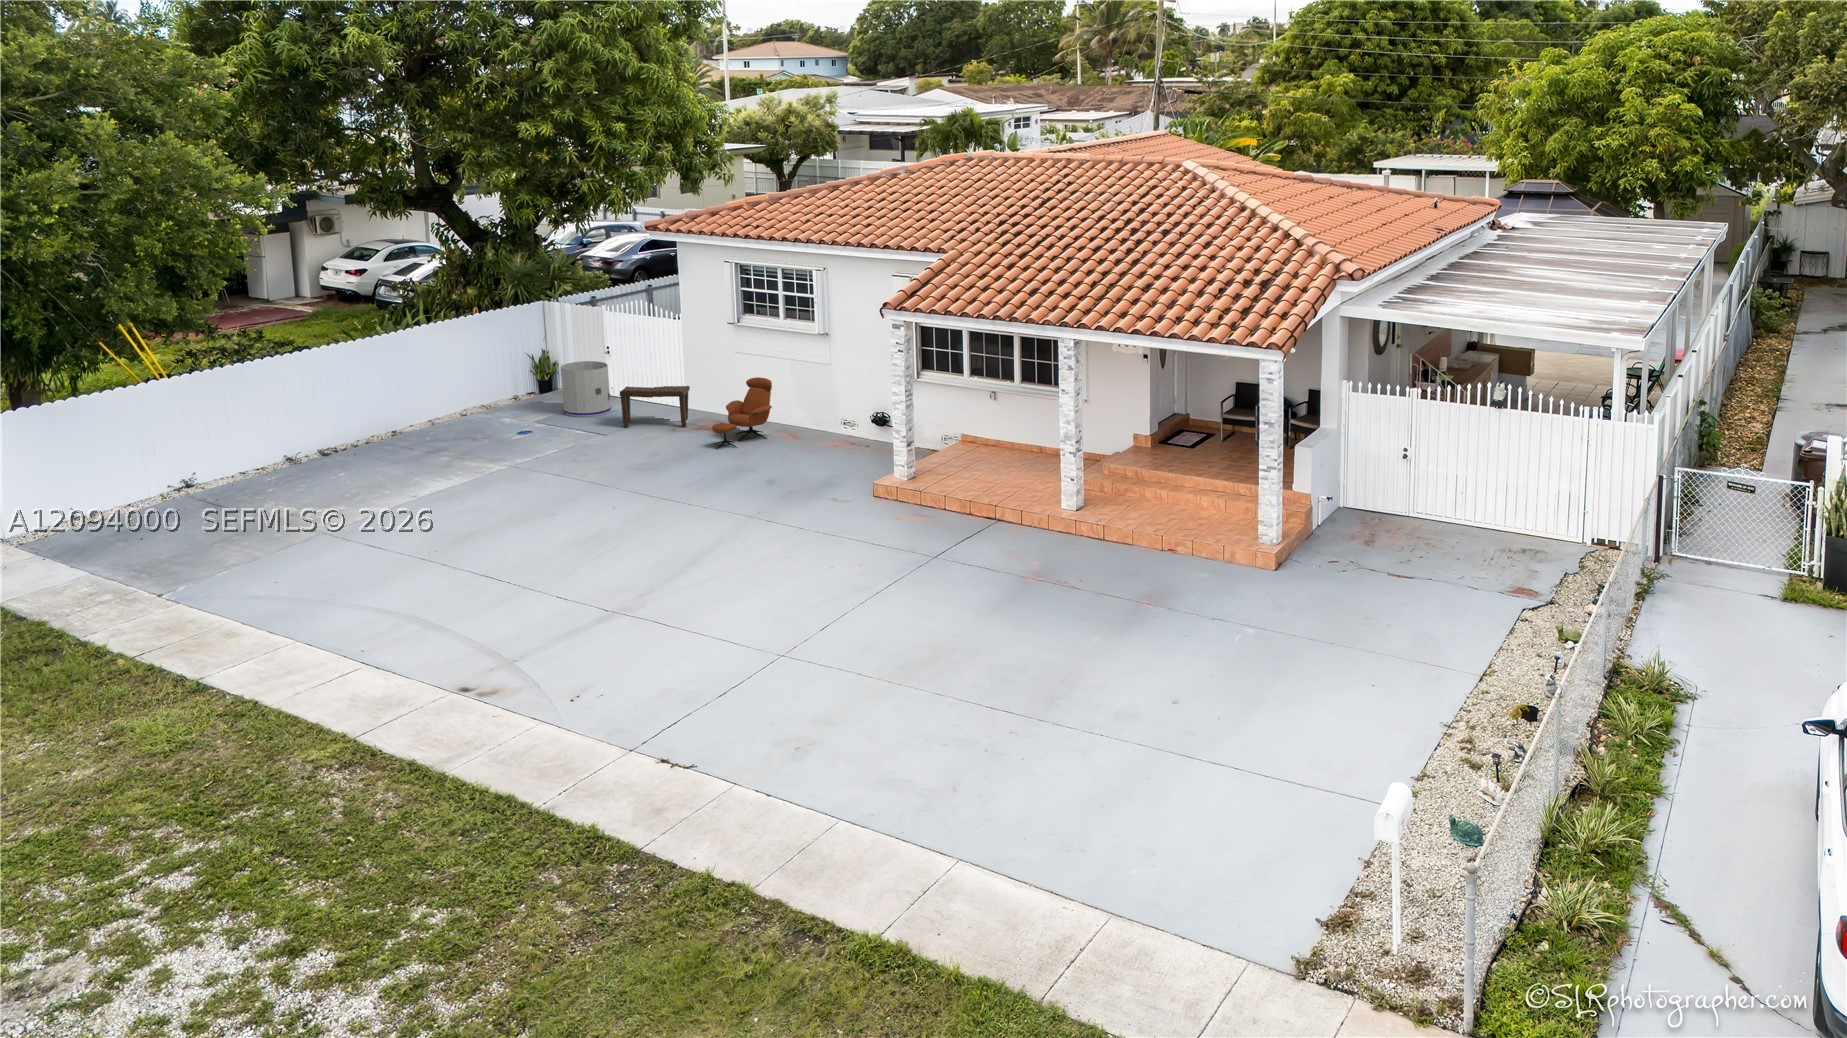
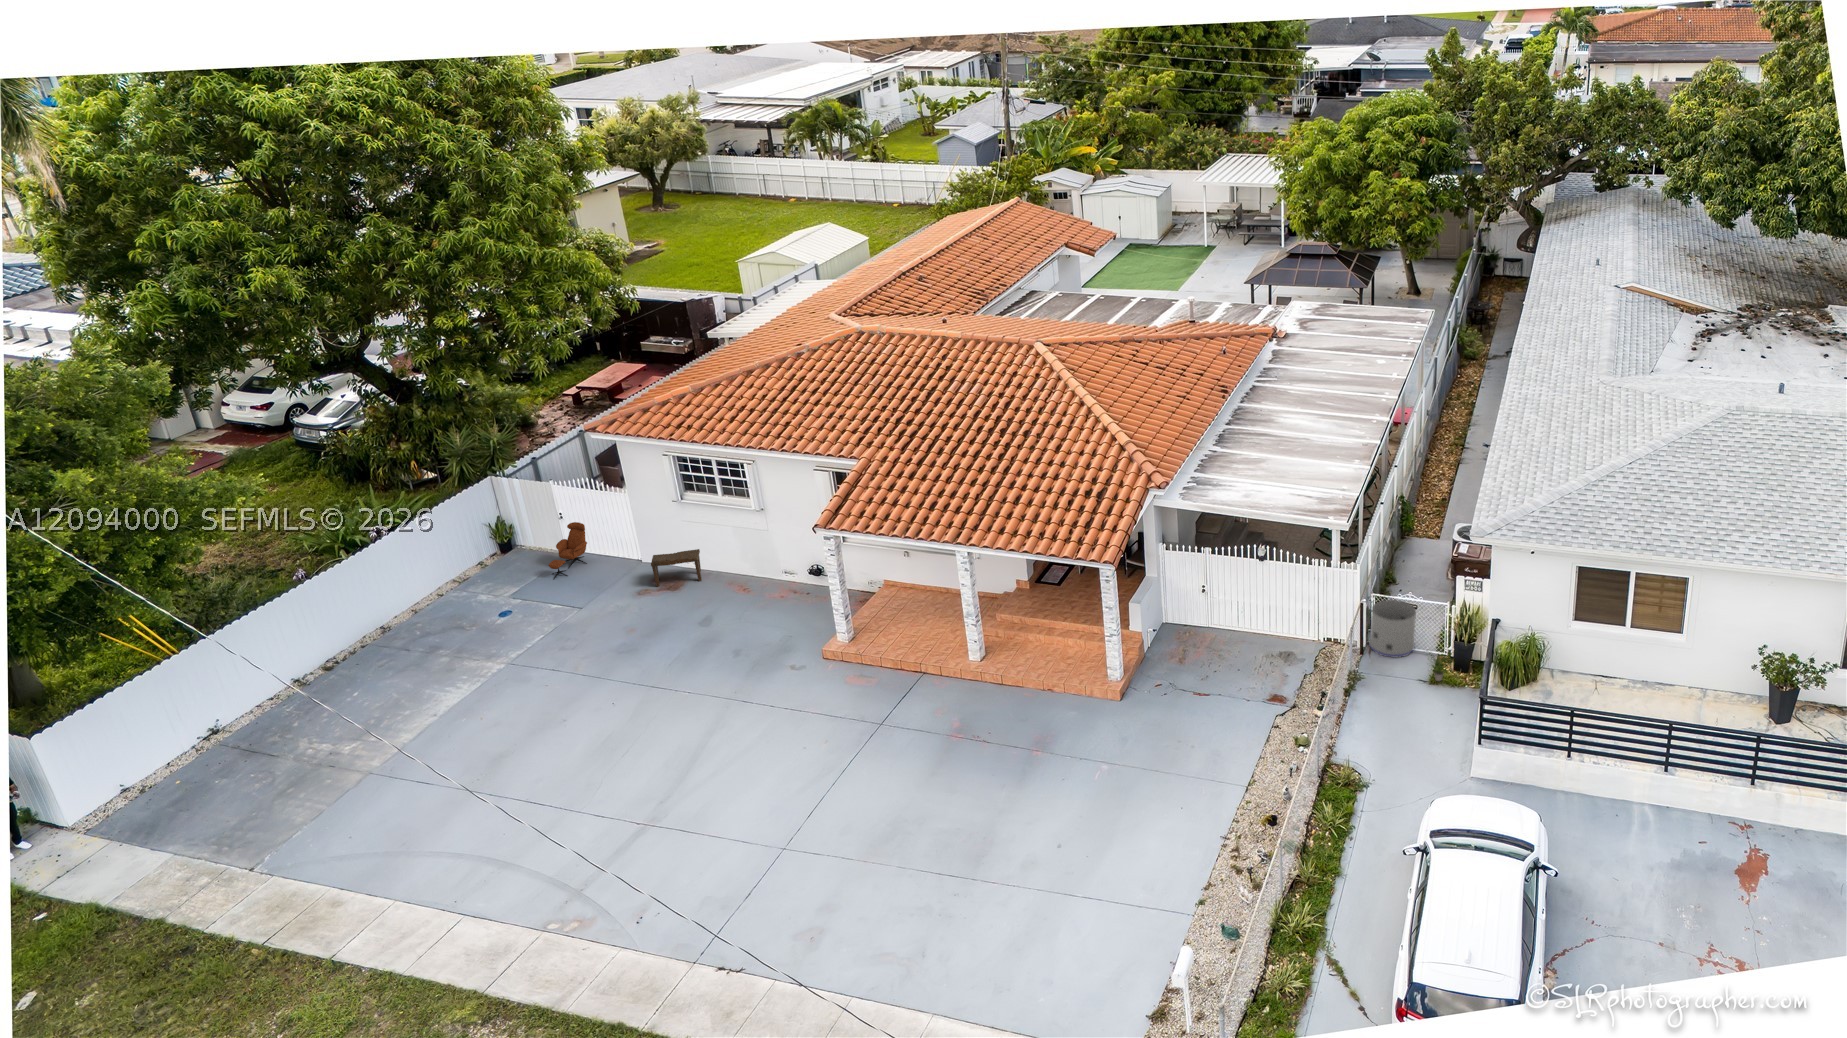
trash can: present [561,361,612,417] -> present [1369,600,1416,658]
lounge chair: present [712,377,772,449] -> present [549,522,587,579]
potted plant: none [1766,538,1820,593] -> present [1431,653,1452,681]

